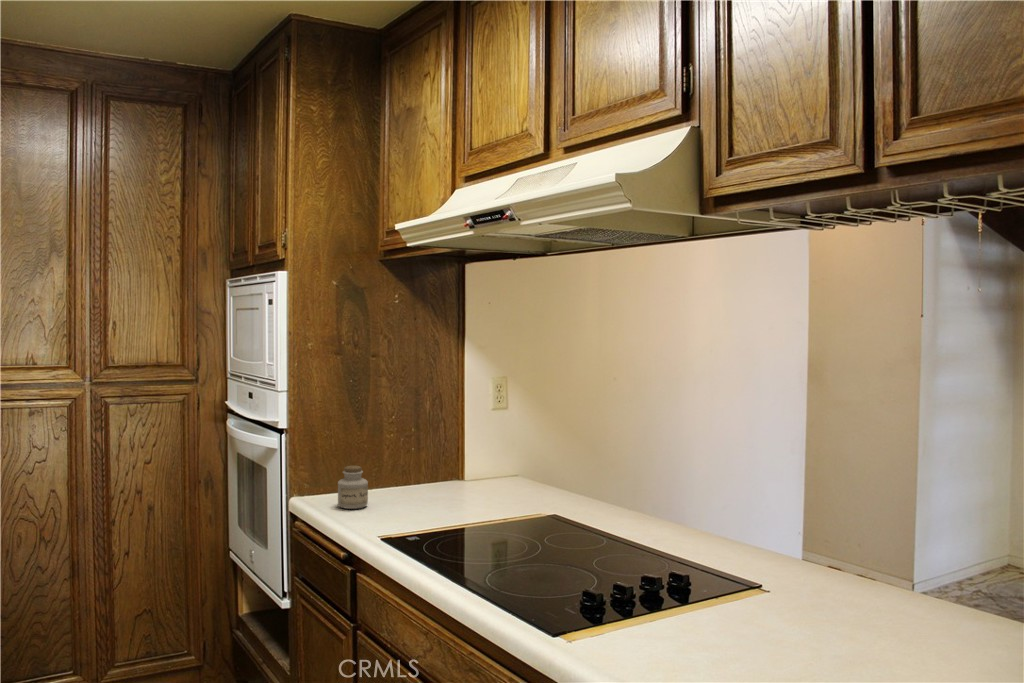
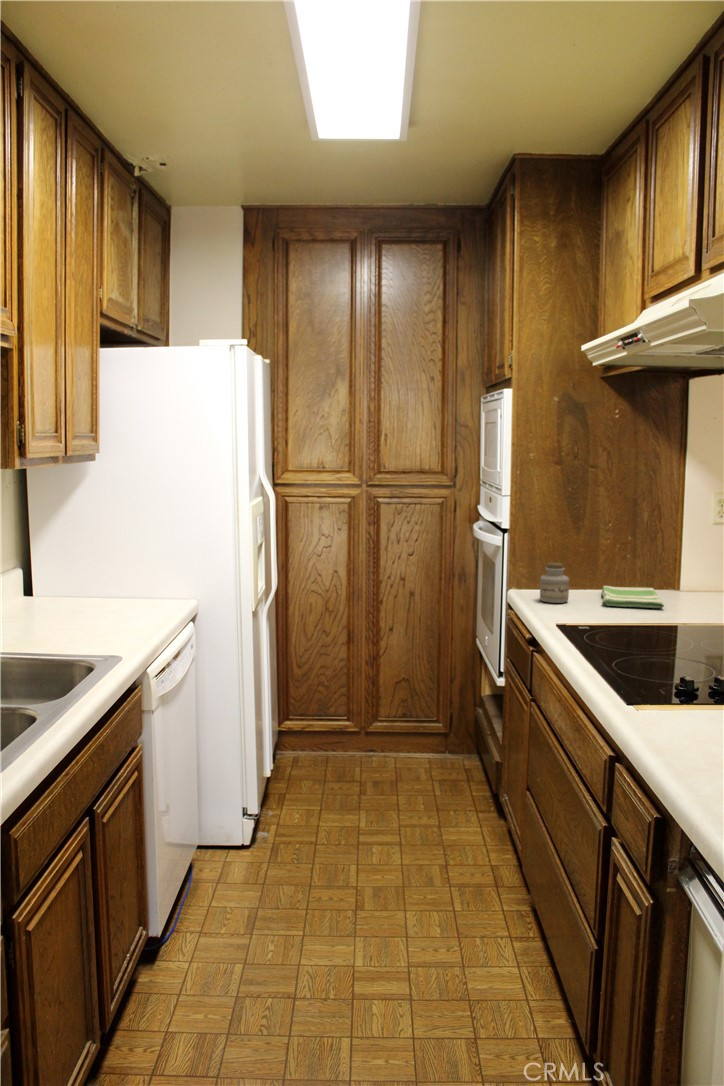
dish towel: none [390,480,460,505] -> present [602,586,664,608]

